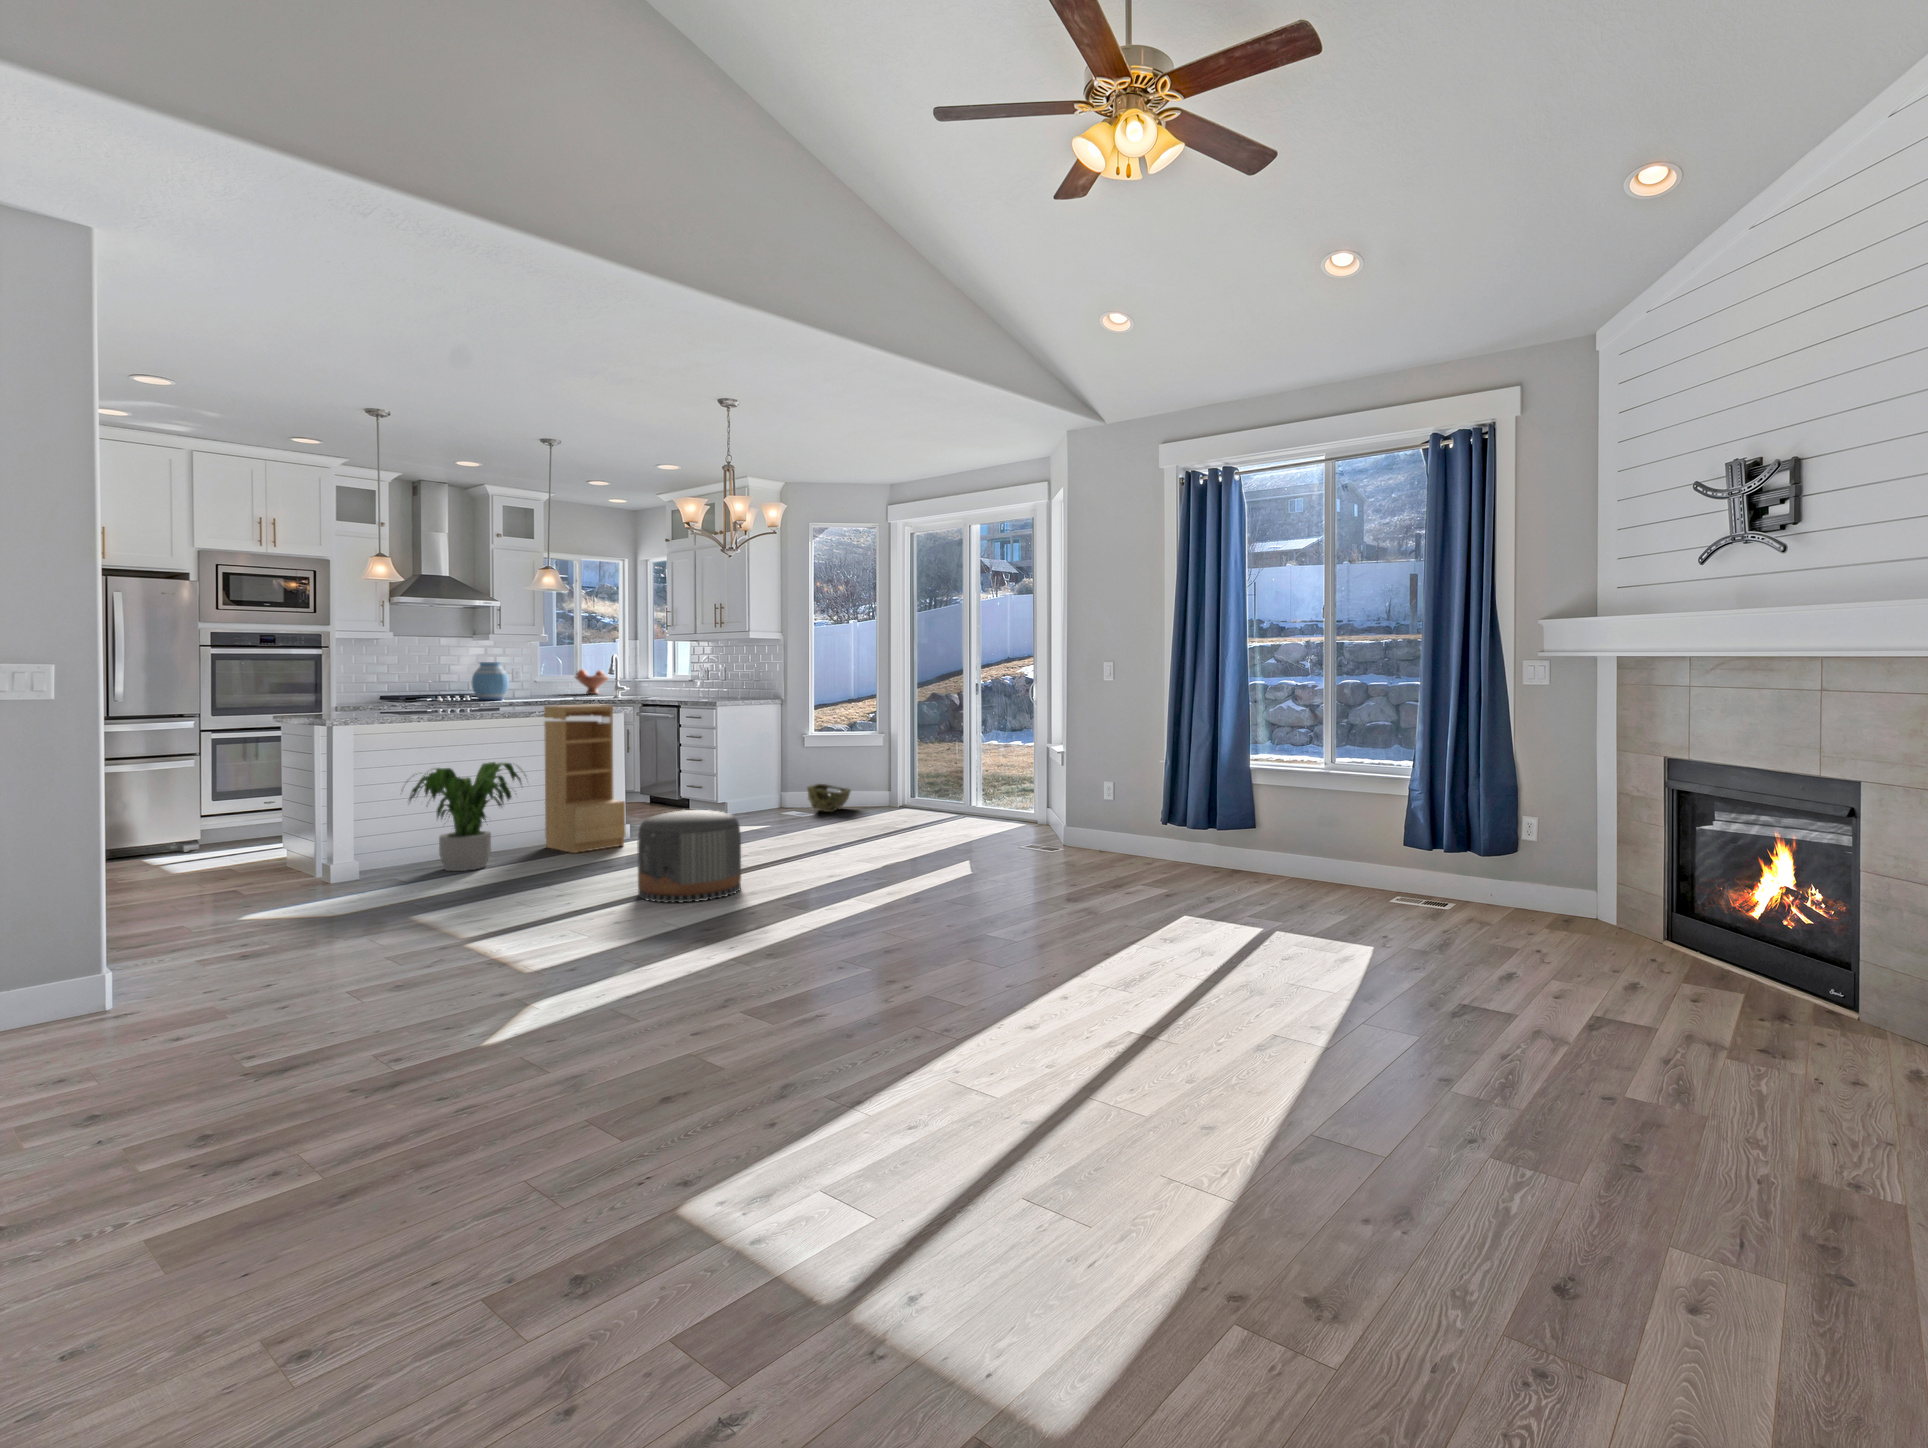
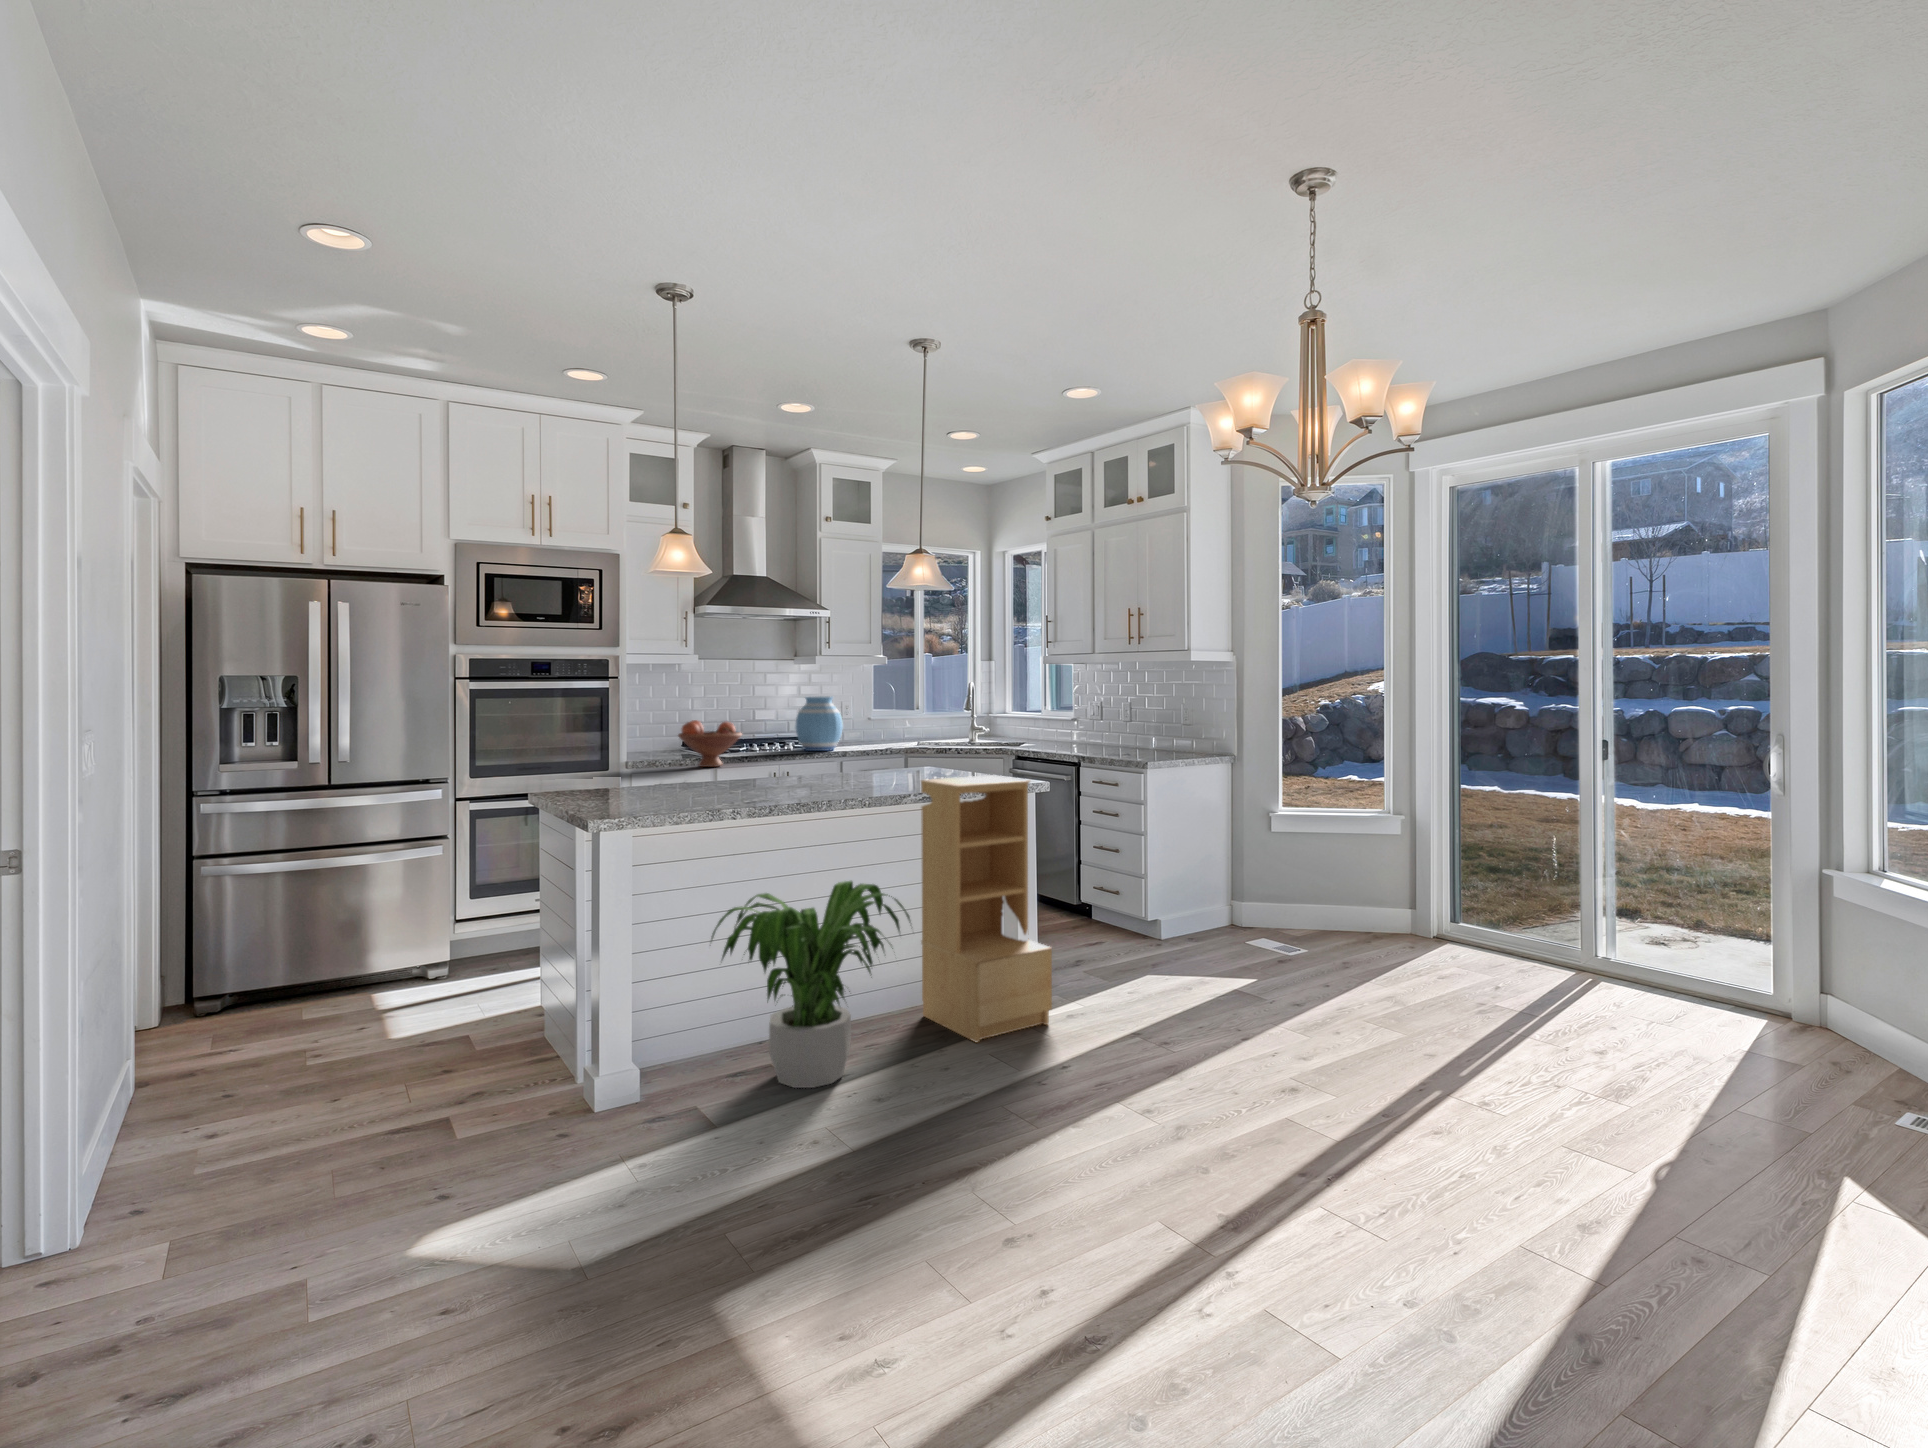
fruit bowl: present [575,669,609,694] -> present [678,720,742,767]
woven basket: present [807,784,851,812] -> none [1290,890,1352,945]
pouf: present [637,810,741,903] -> none [1176,1045,1405,1310]

